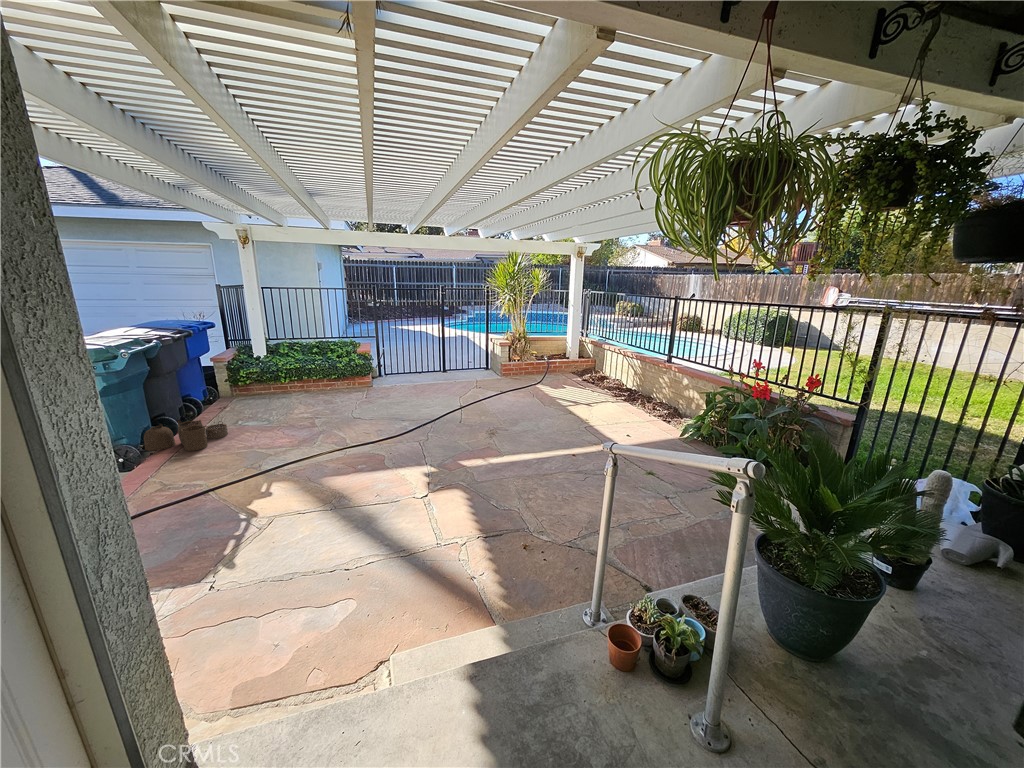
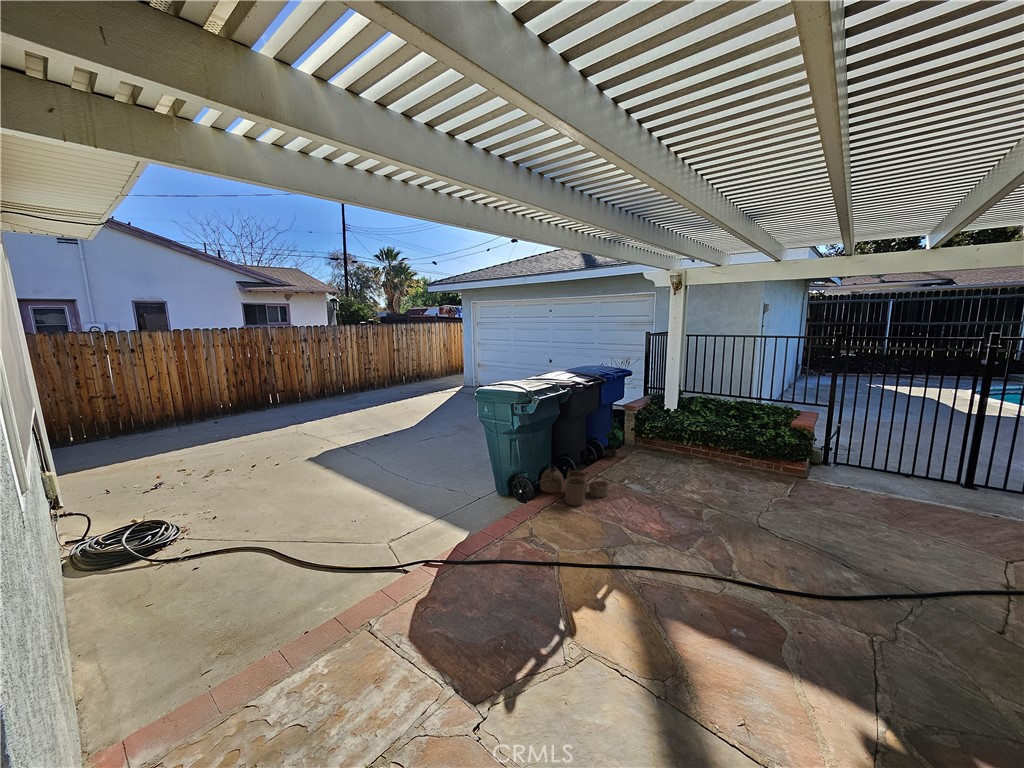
decorative plant: none [199,370,221,408] -> present [605,419,624,457]

